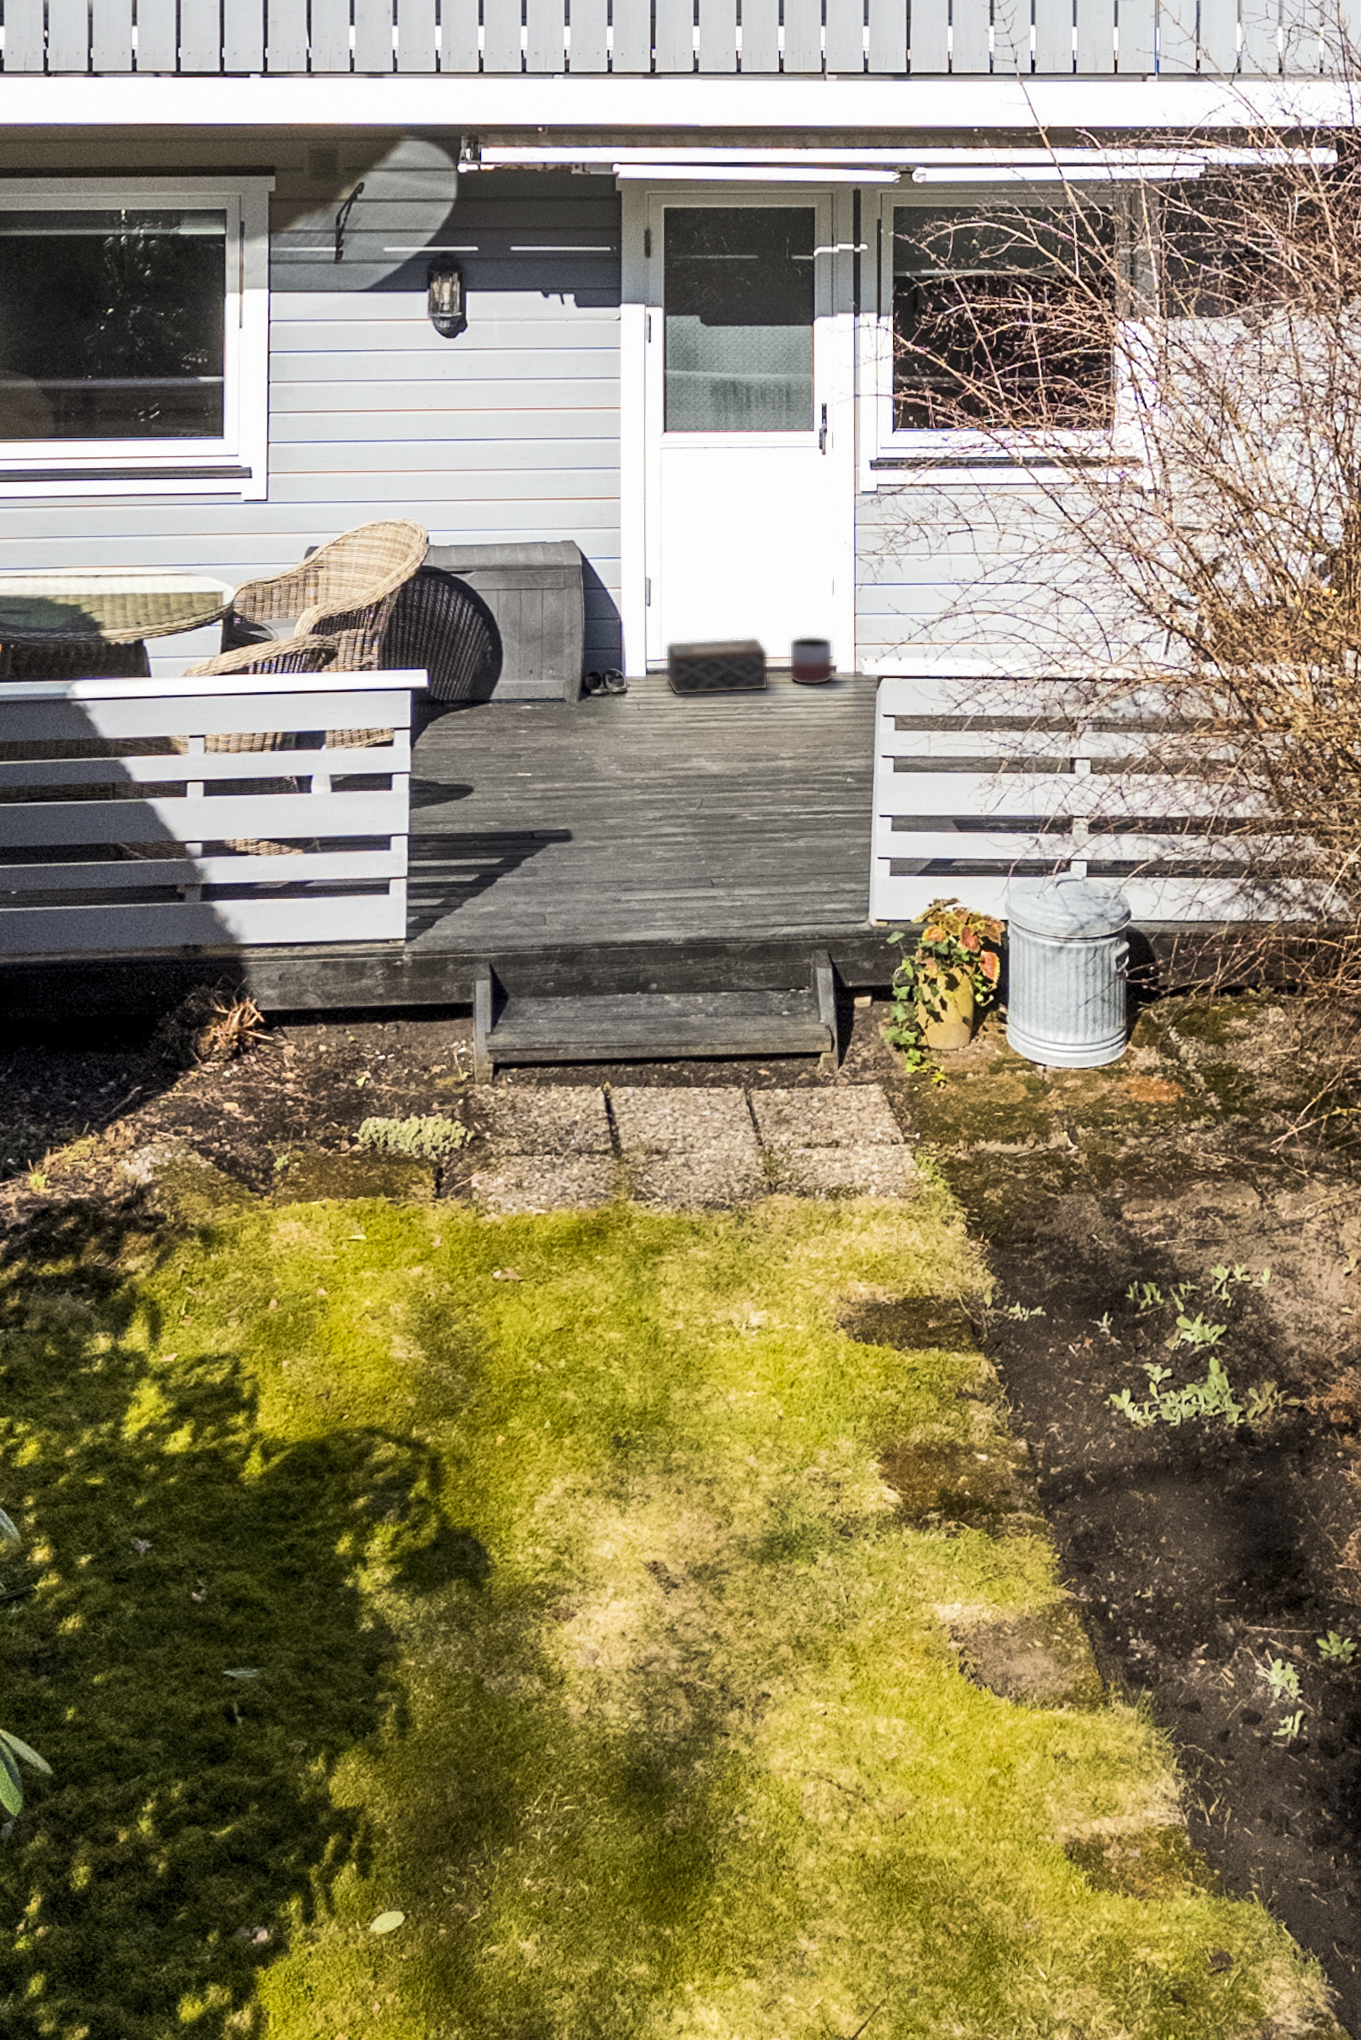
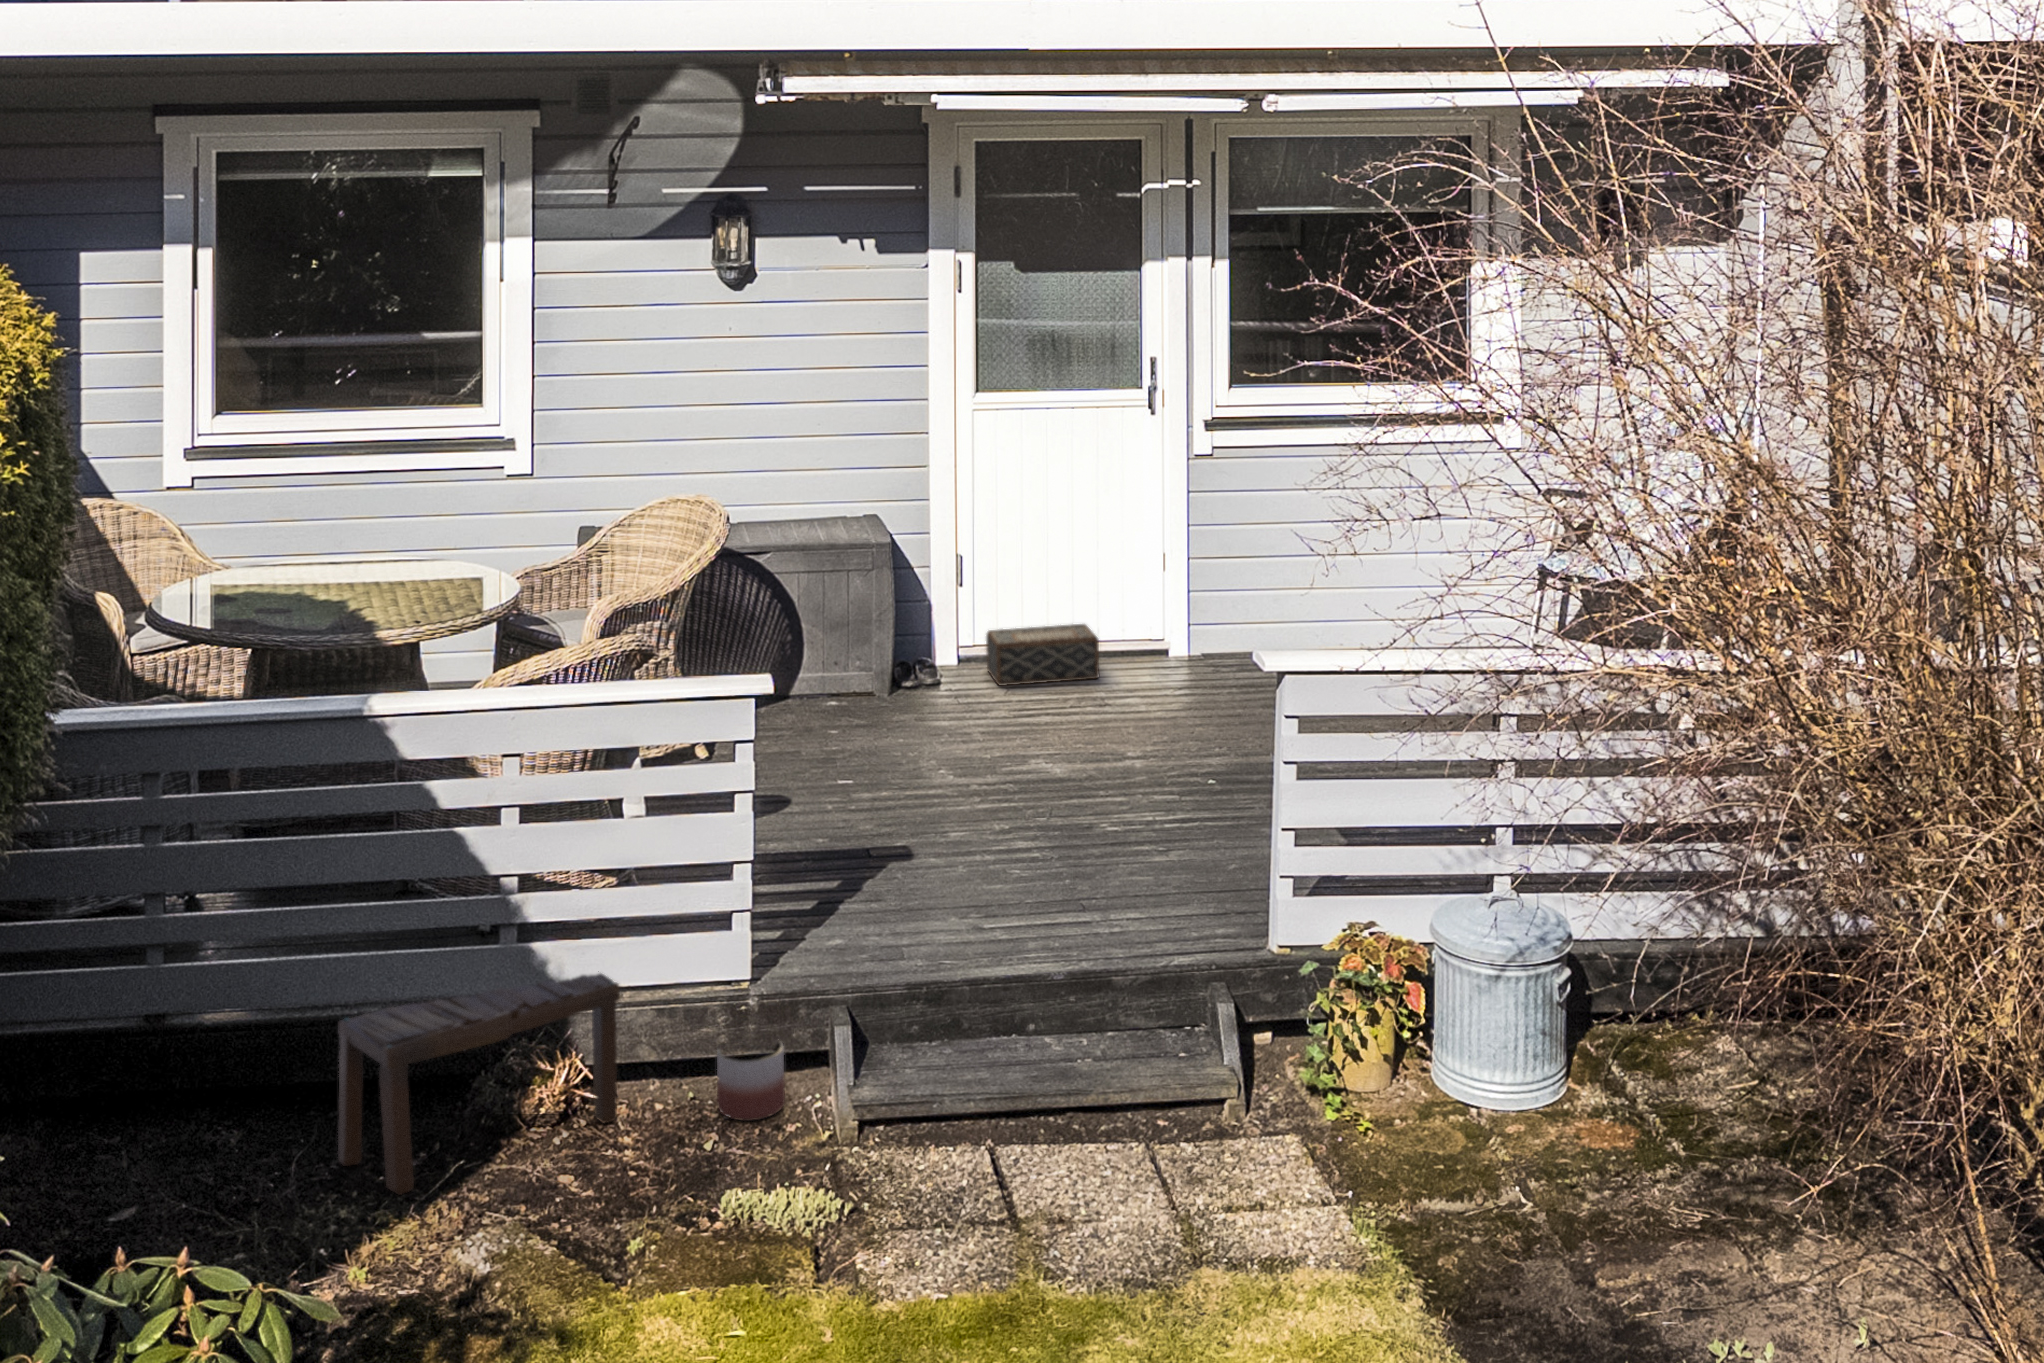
planter: present [791,638,832,684] -> present [717,1041,785,1121]
bench: none [33,914,284,1121] -> present [338,974,620,1195]

